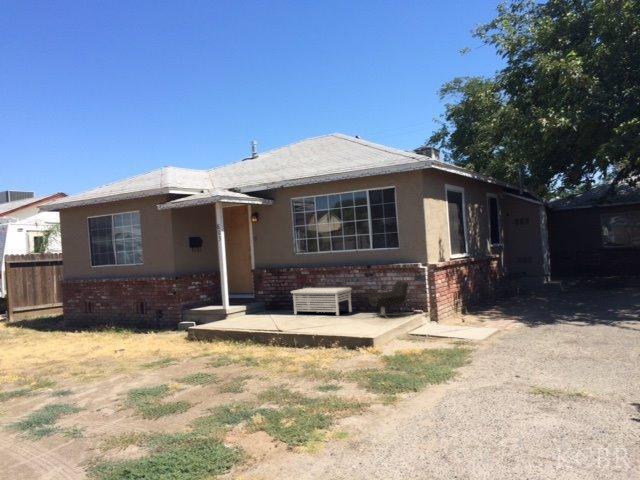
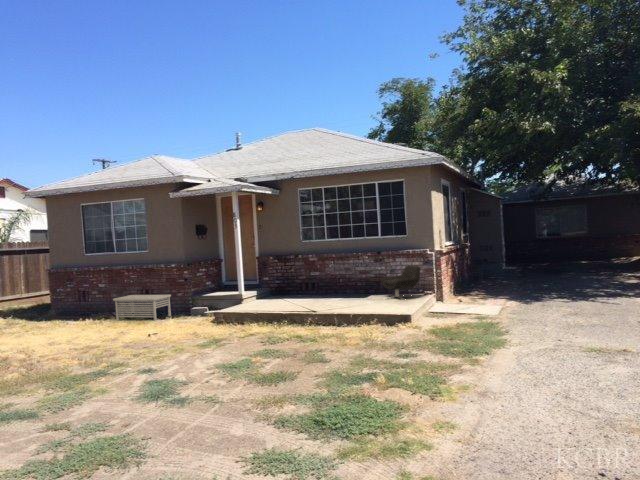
storage bench: present [291,288,352,316] -> present [113,295,171,321]

